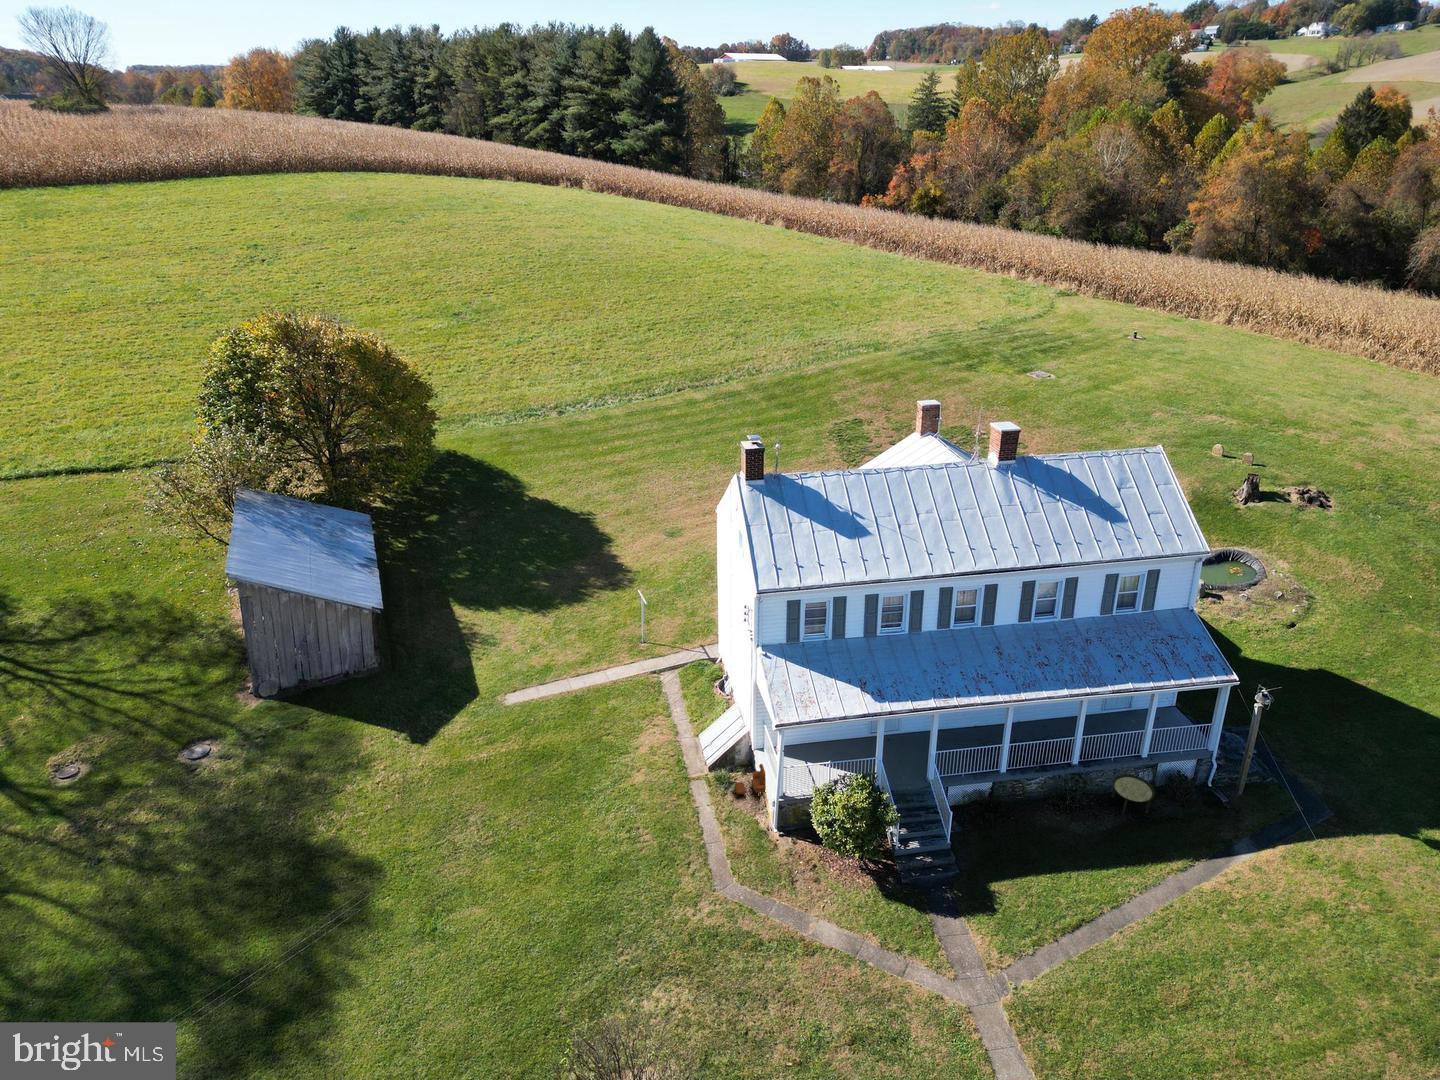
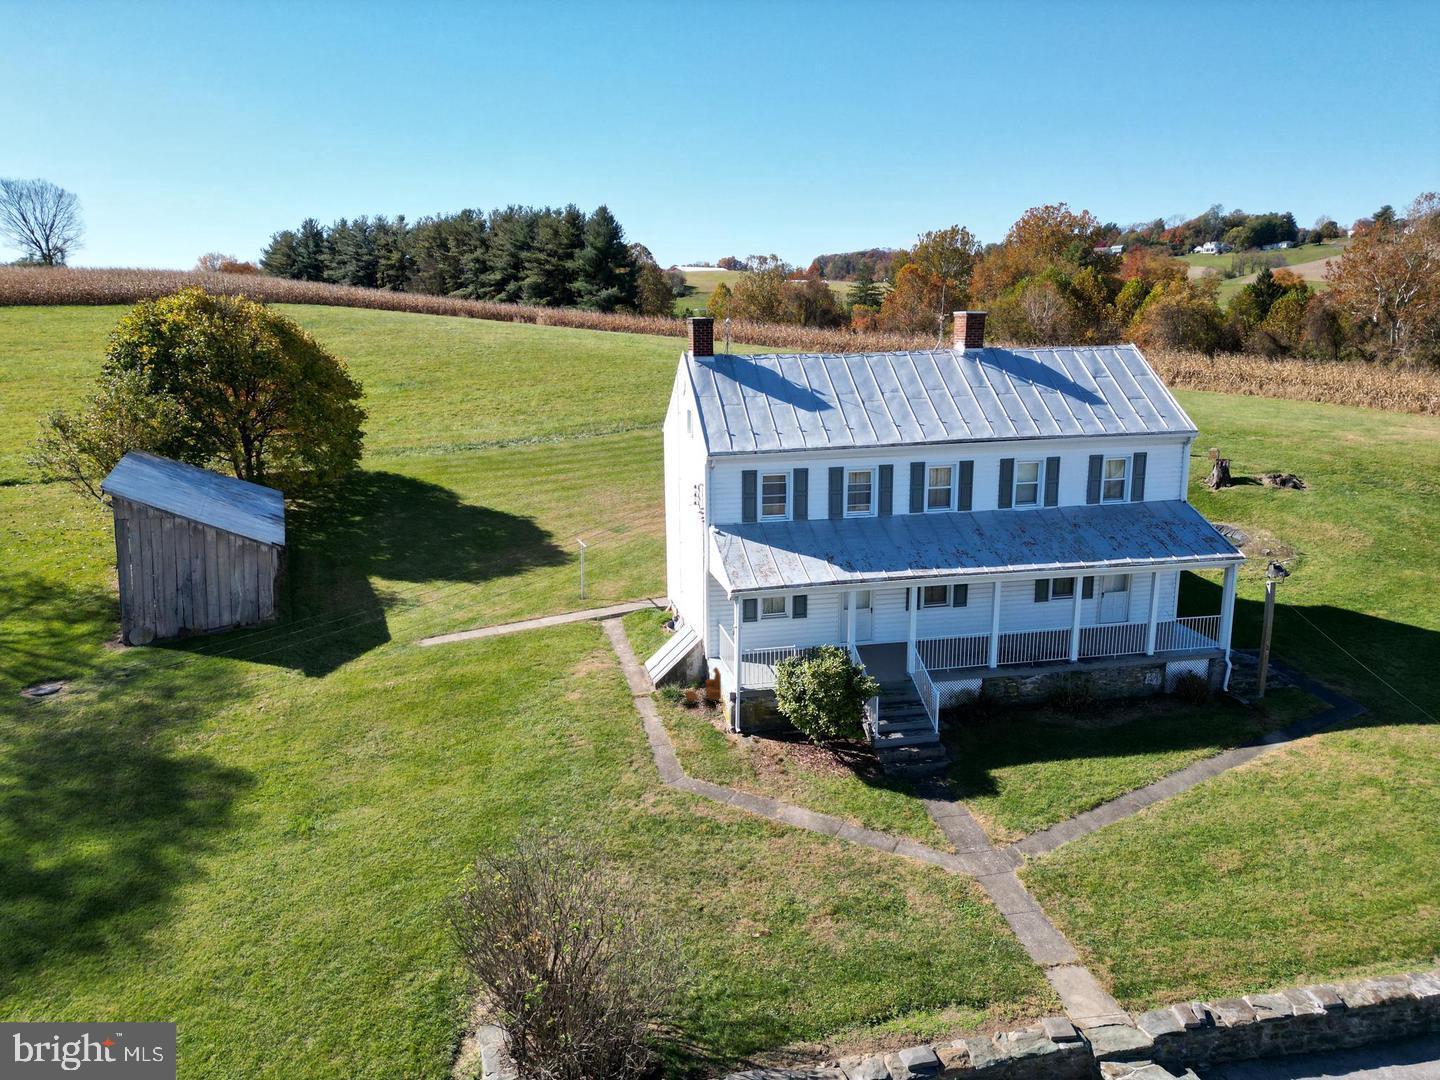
round table: present [1111,774,1155,815] -> none [1117,671,1167,712]

